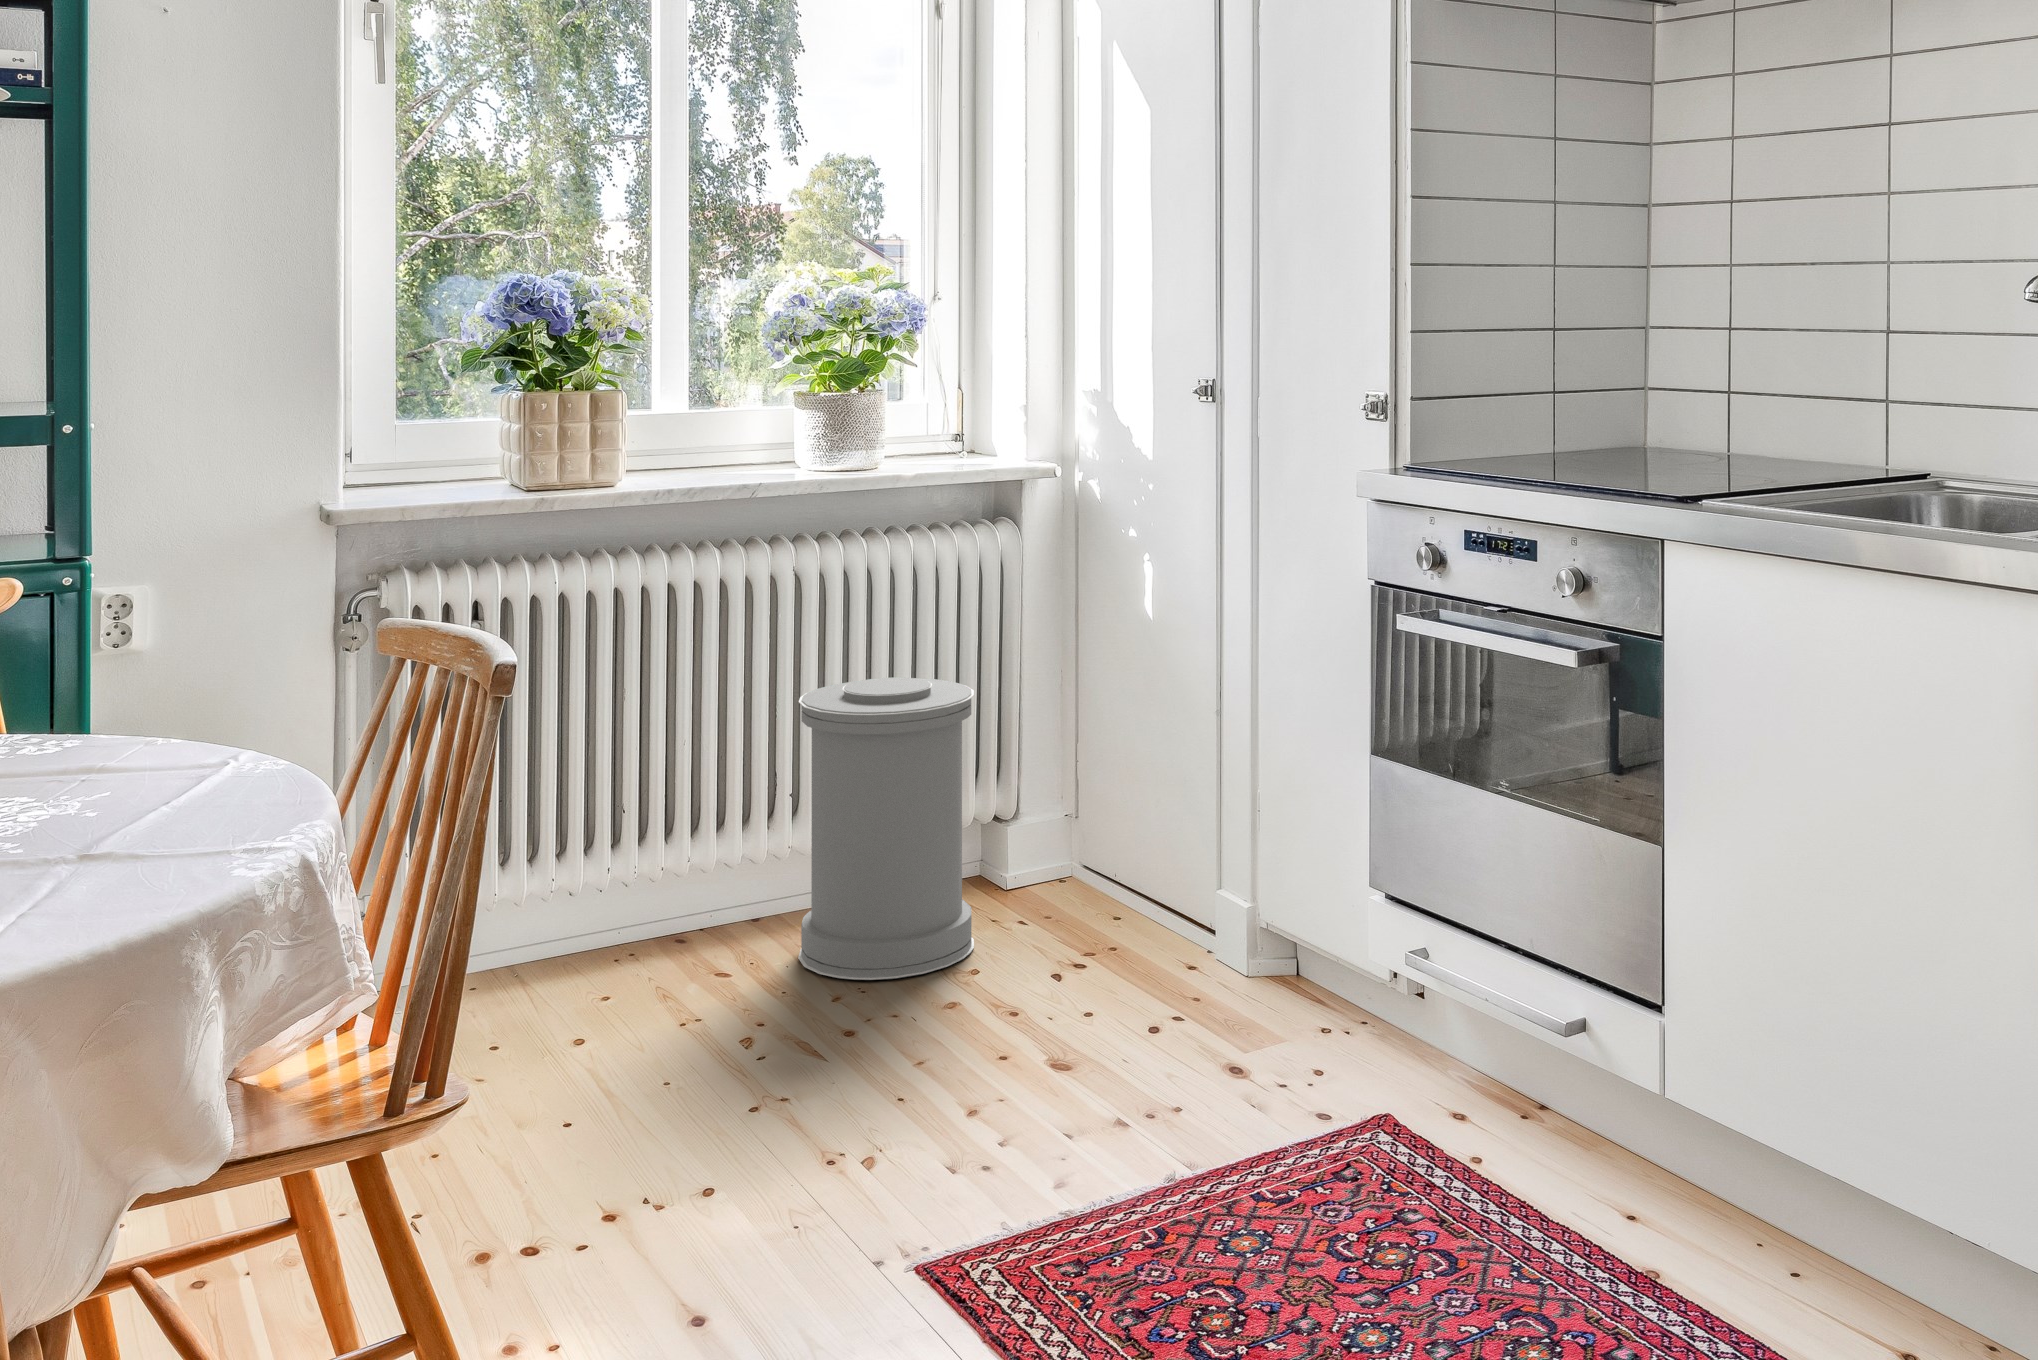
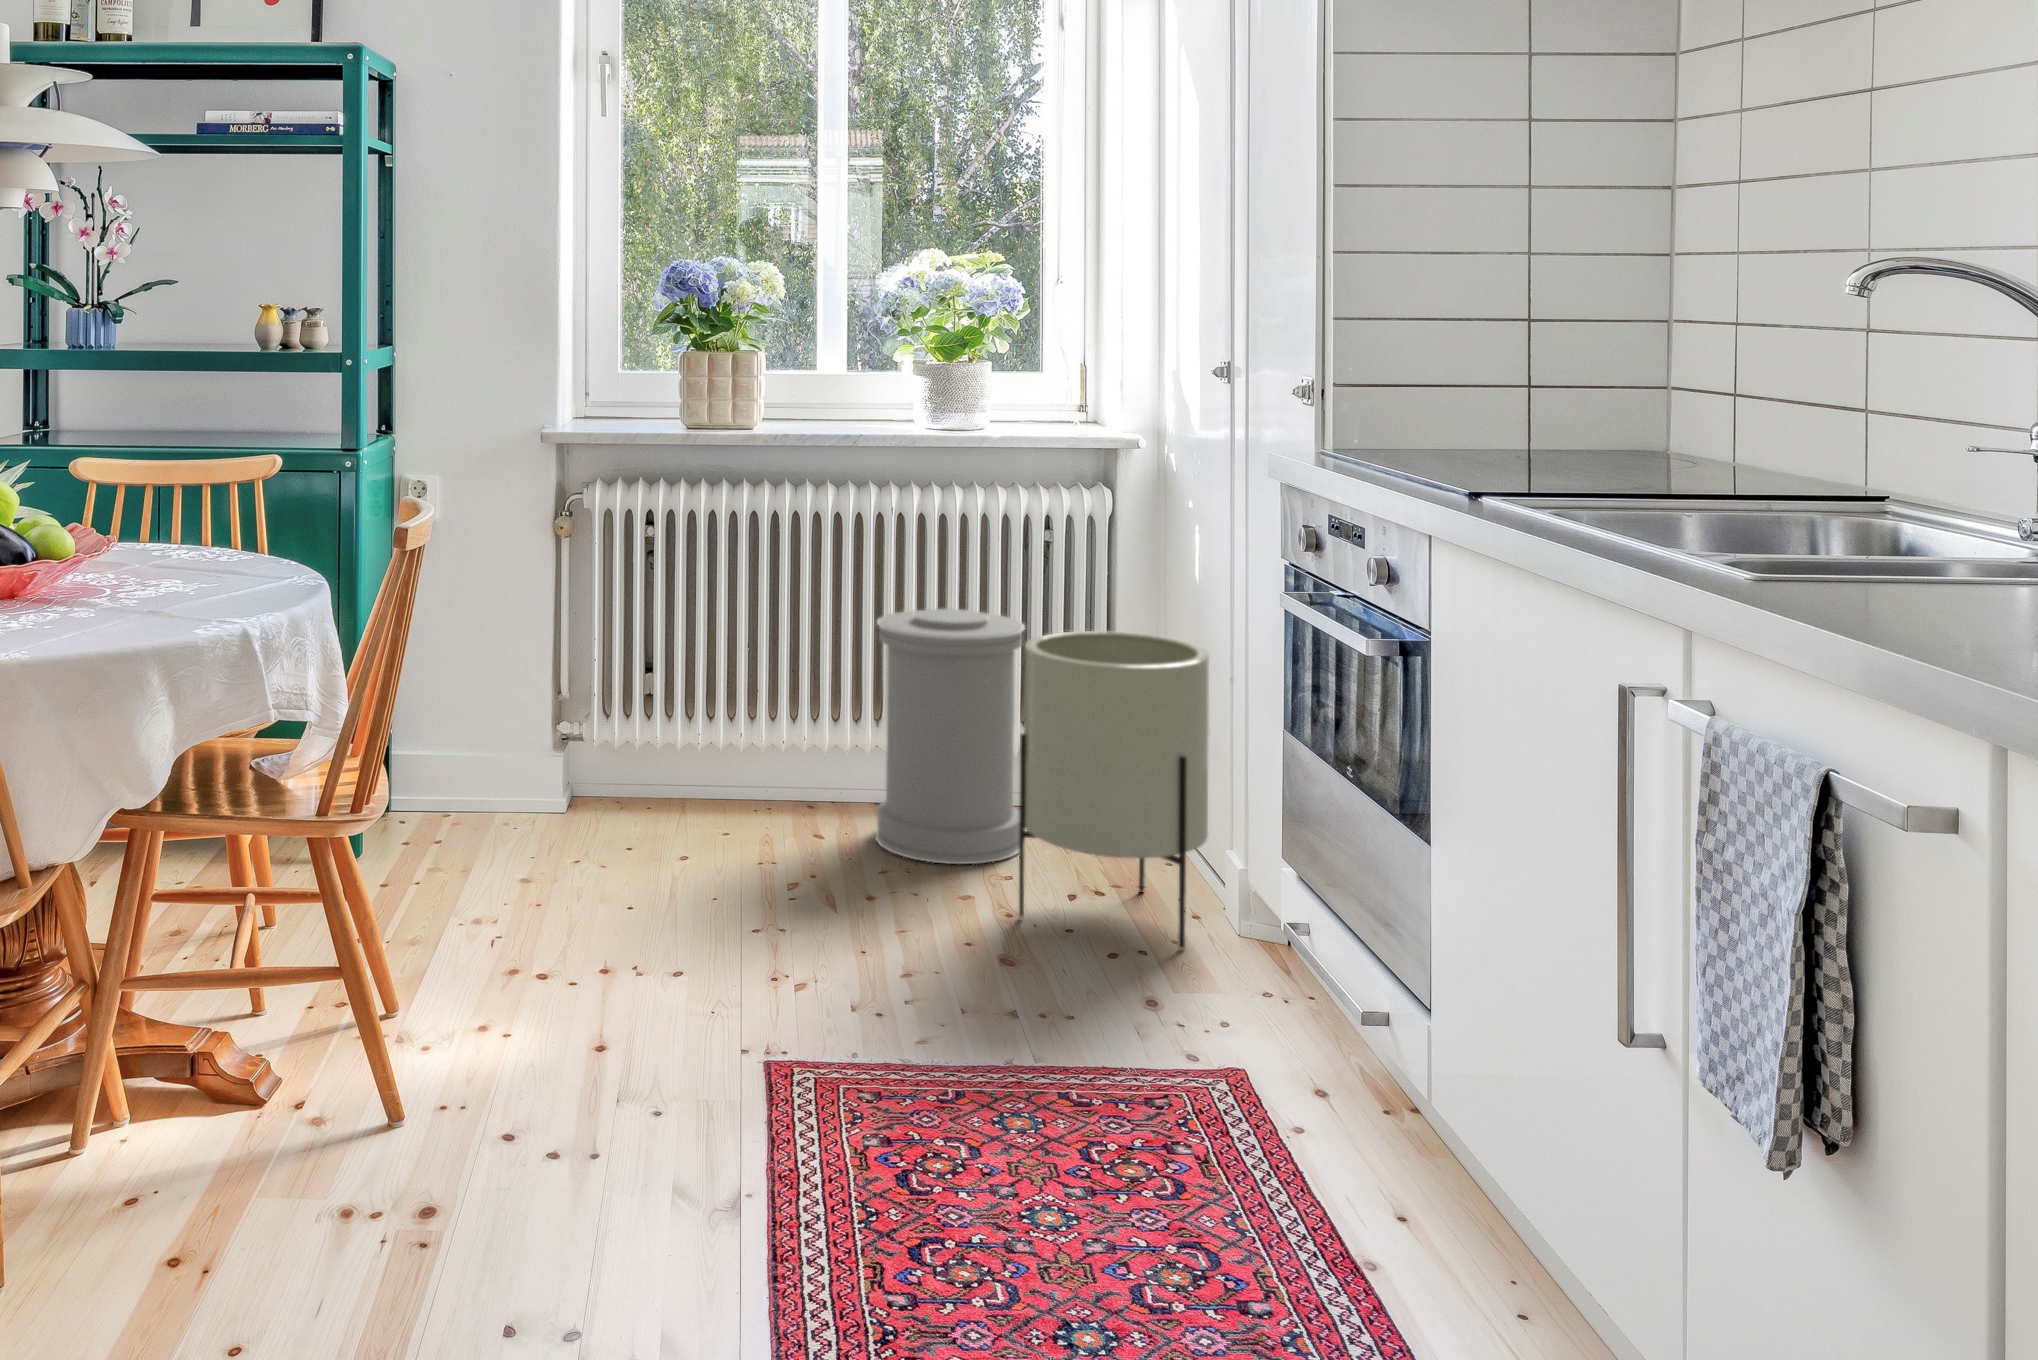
planter: none [1033,678,1231,1018] -> present [1019,631,1209,949]

